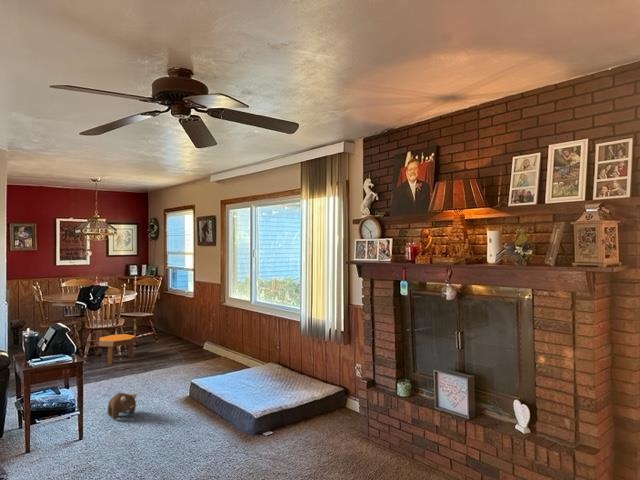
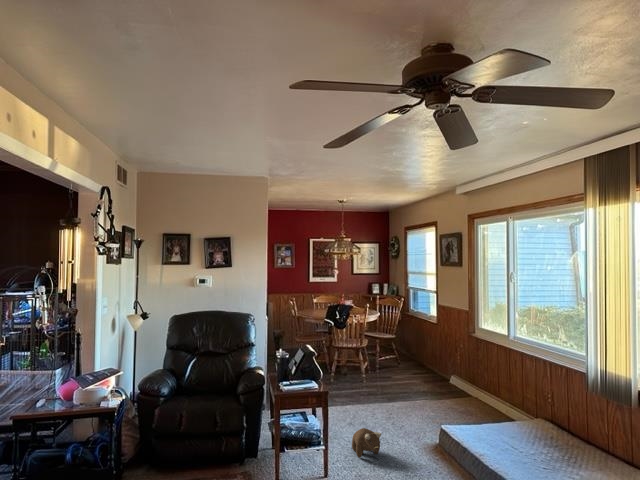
footstool: present [99,334,138,364] -> none [344,356,381,386]

